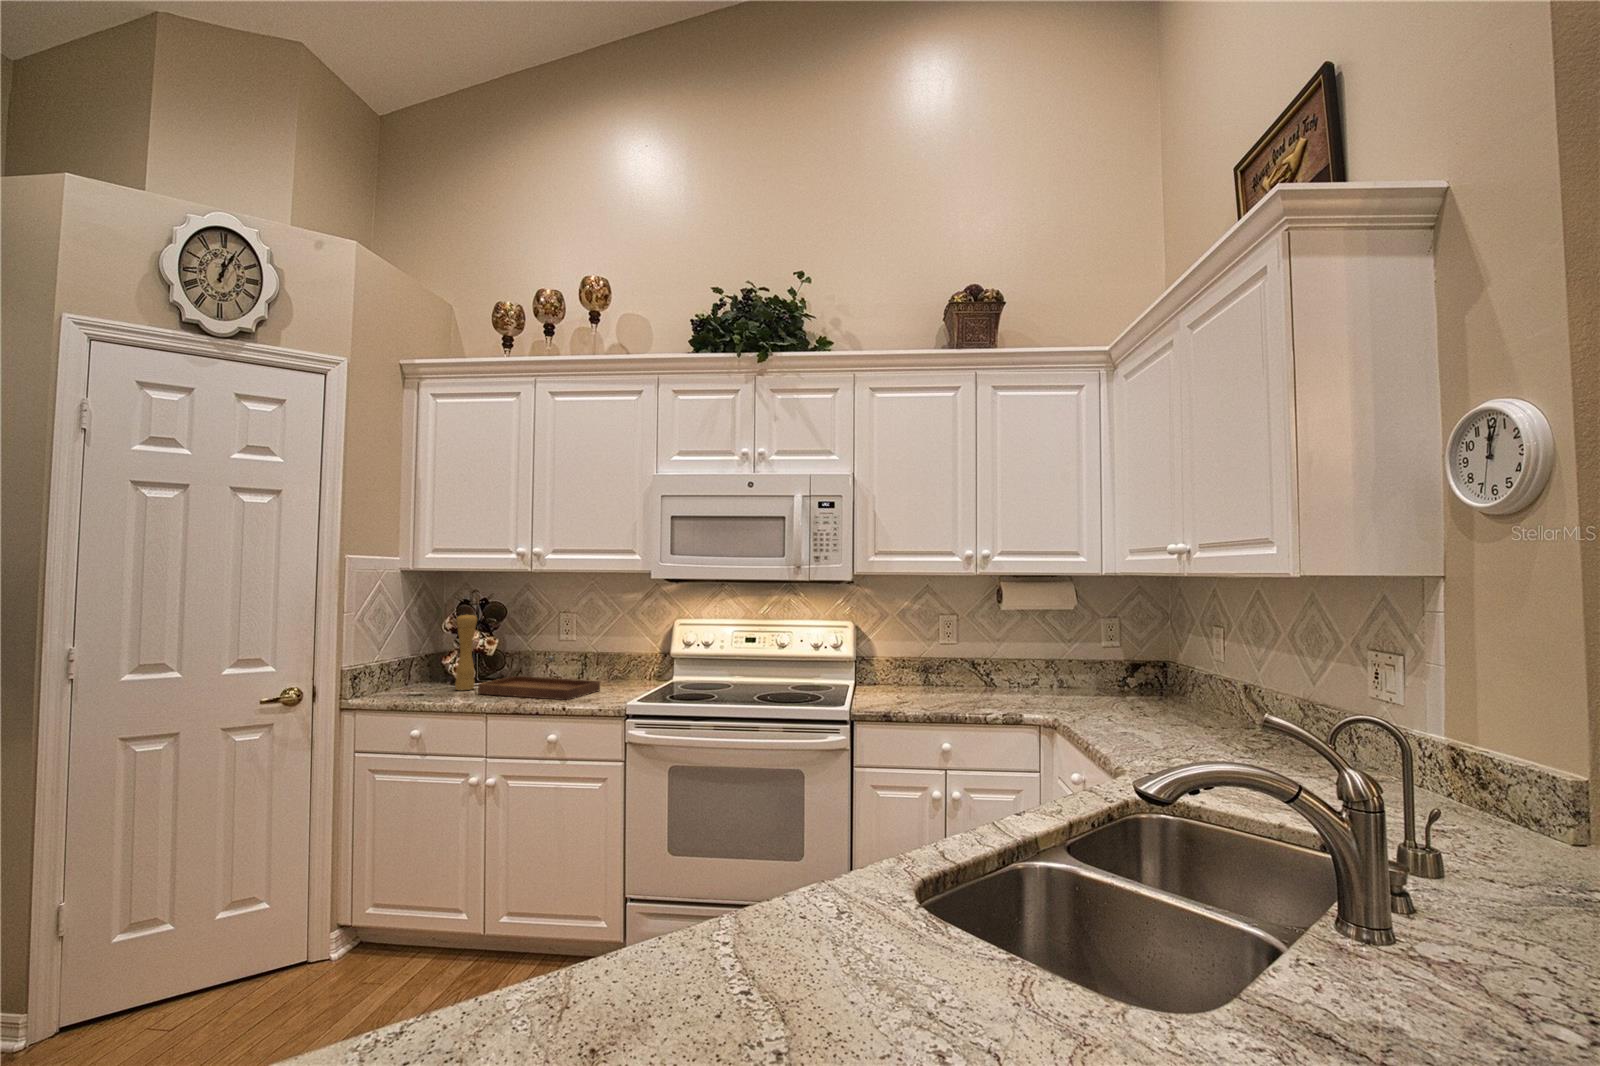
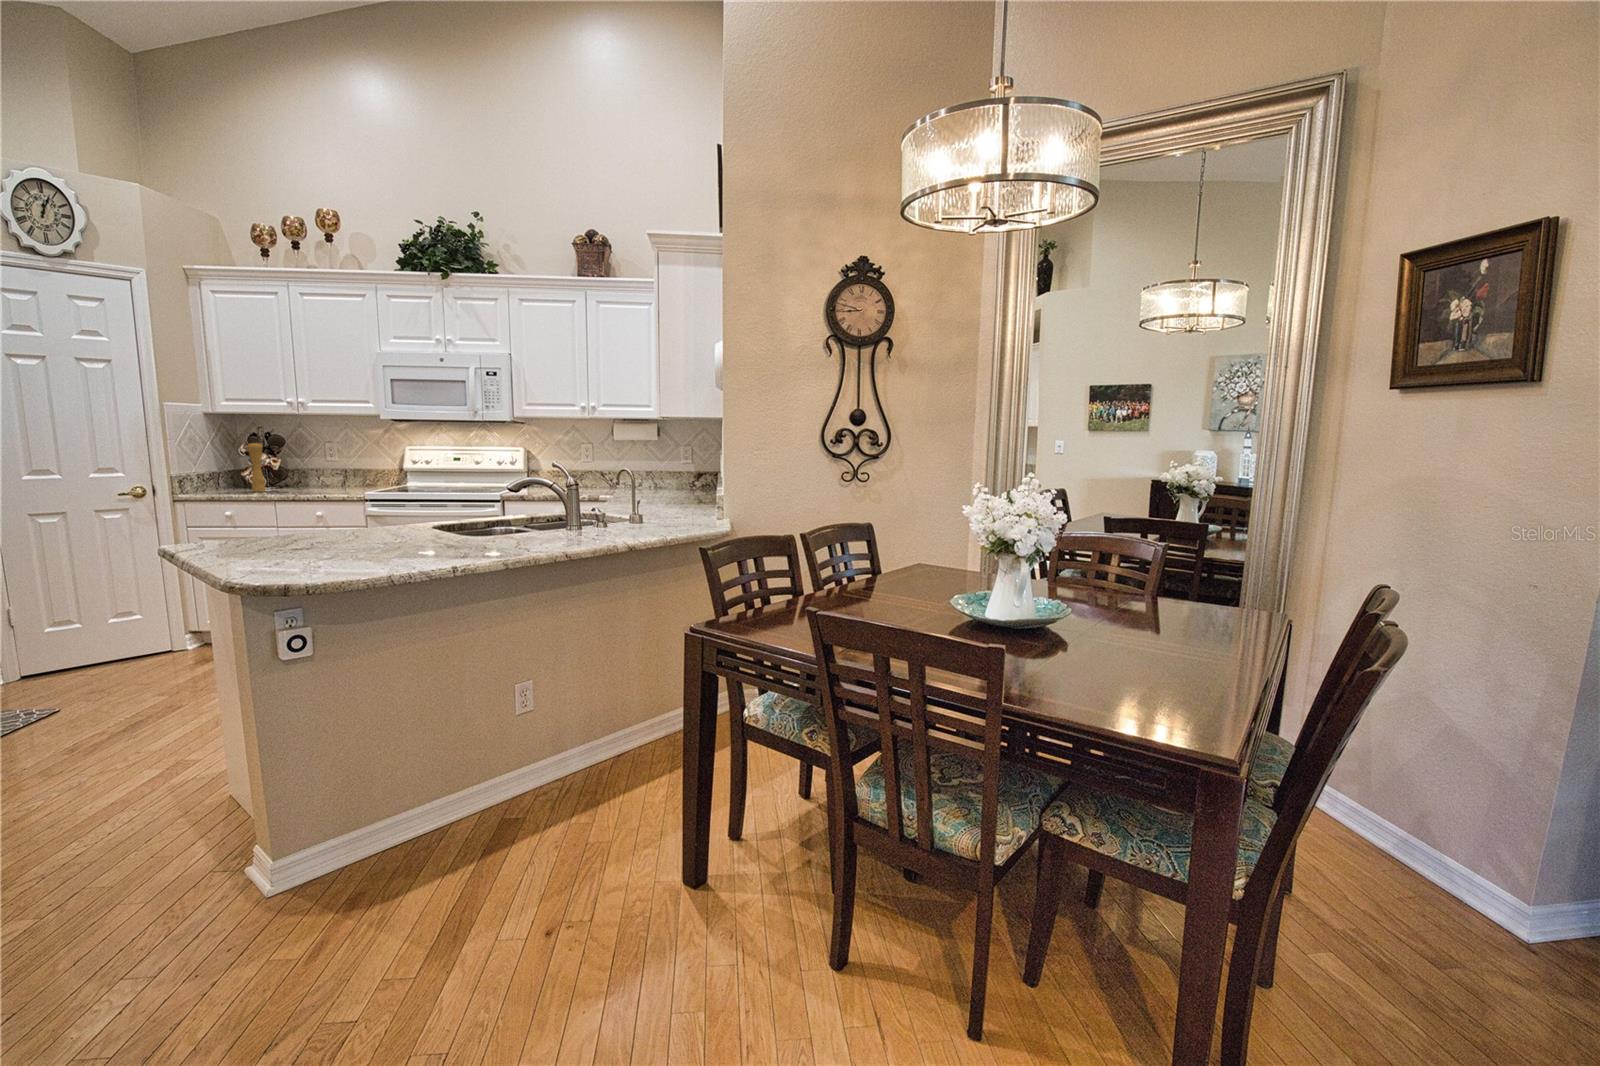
tray: present [478,656,600,700] -> none [267,469,353,494]

